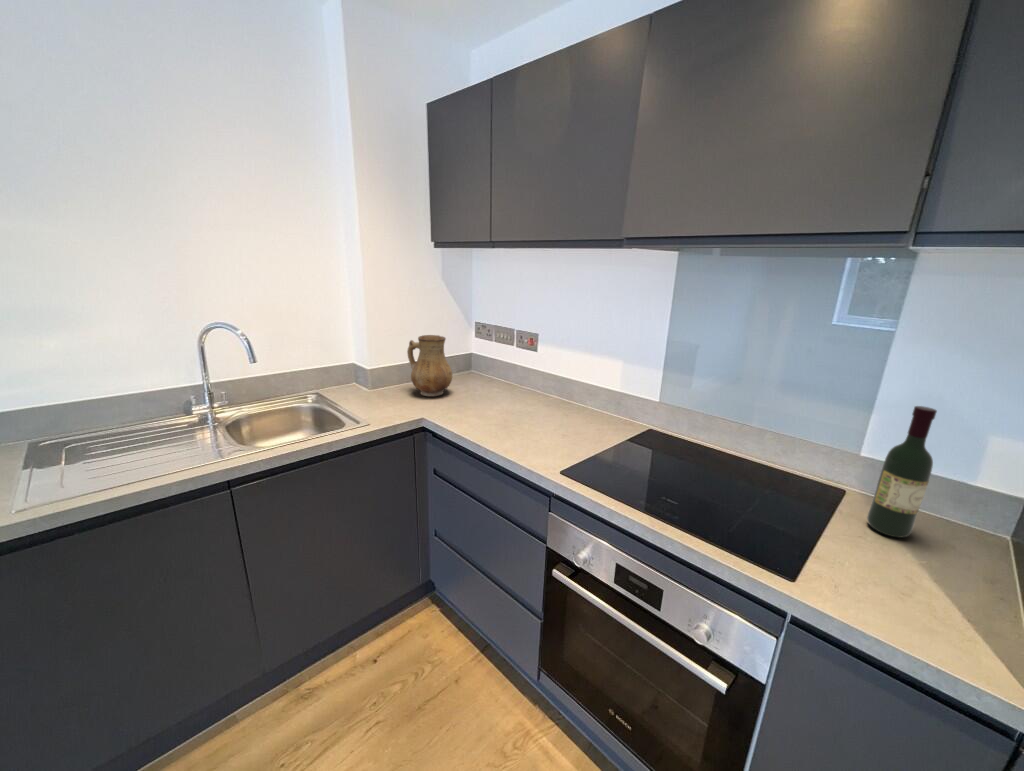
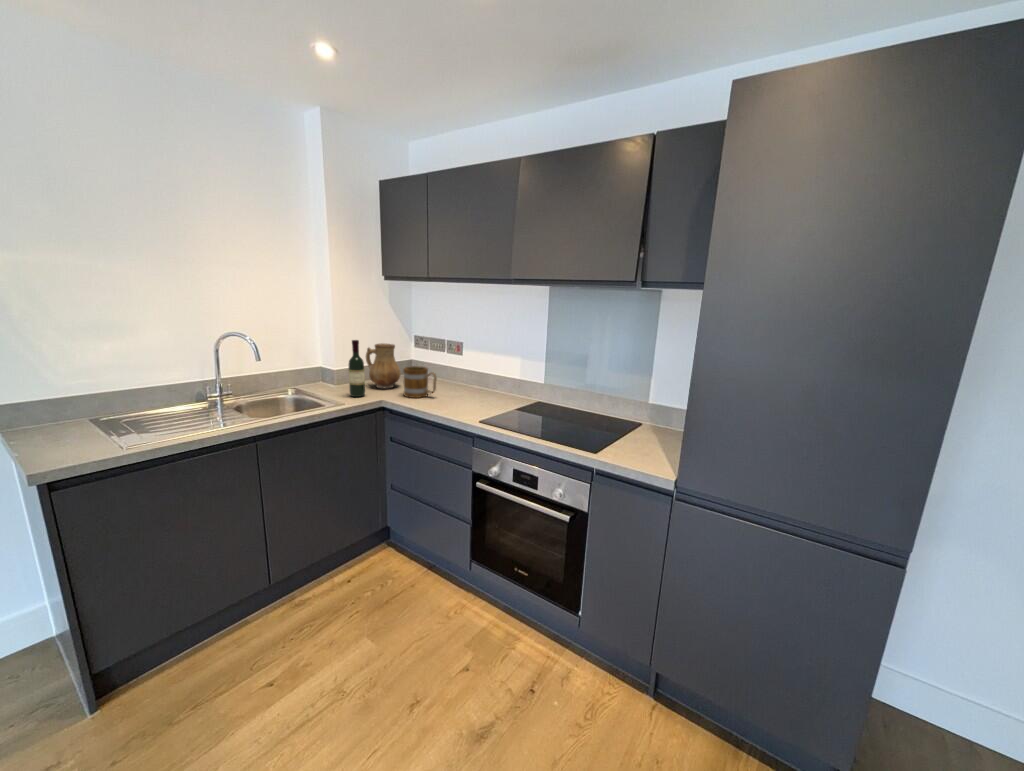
mug: none [453,369,499,416] -> present [404,366,437,398]
wine bottle: present [867,406,937,537] -> present [348,340,365,397]

